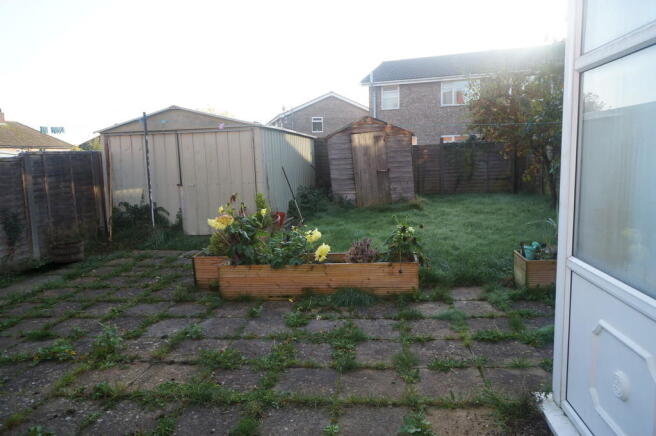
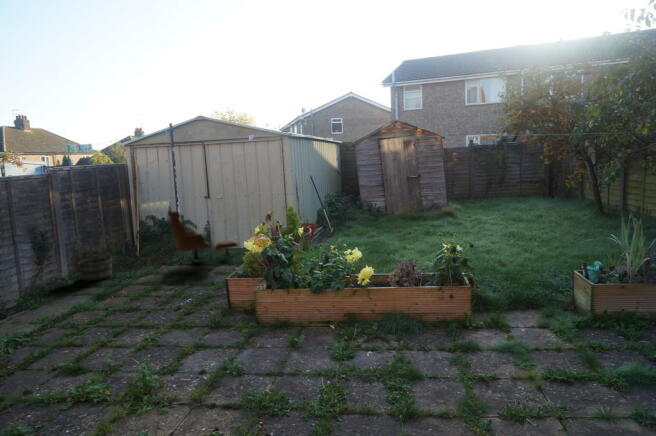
lounge chair: none [140,196,209,249] -> present [168,211,238,264]

